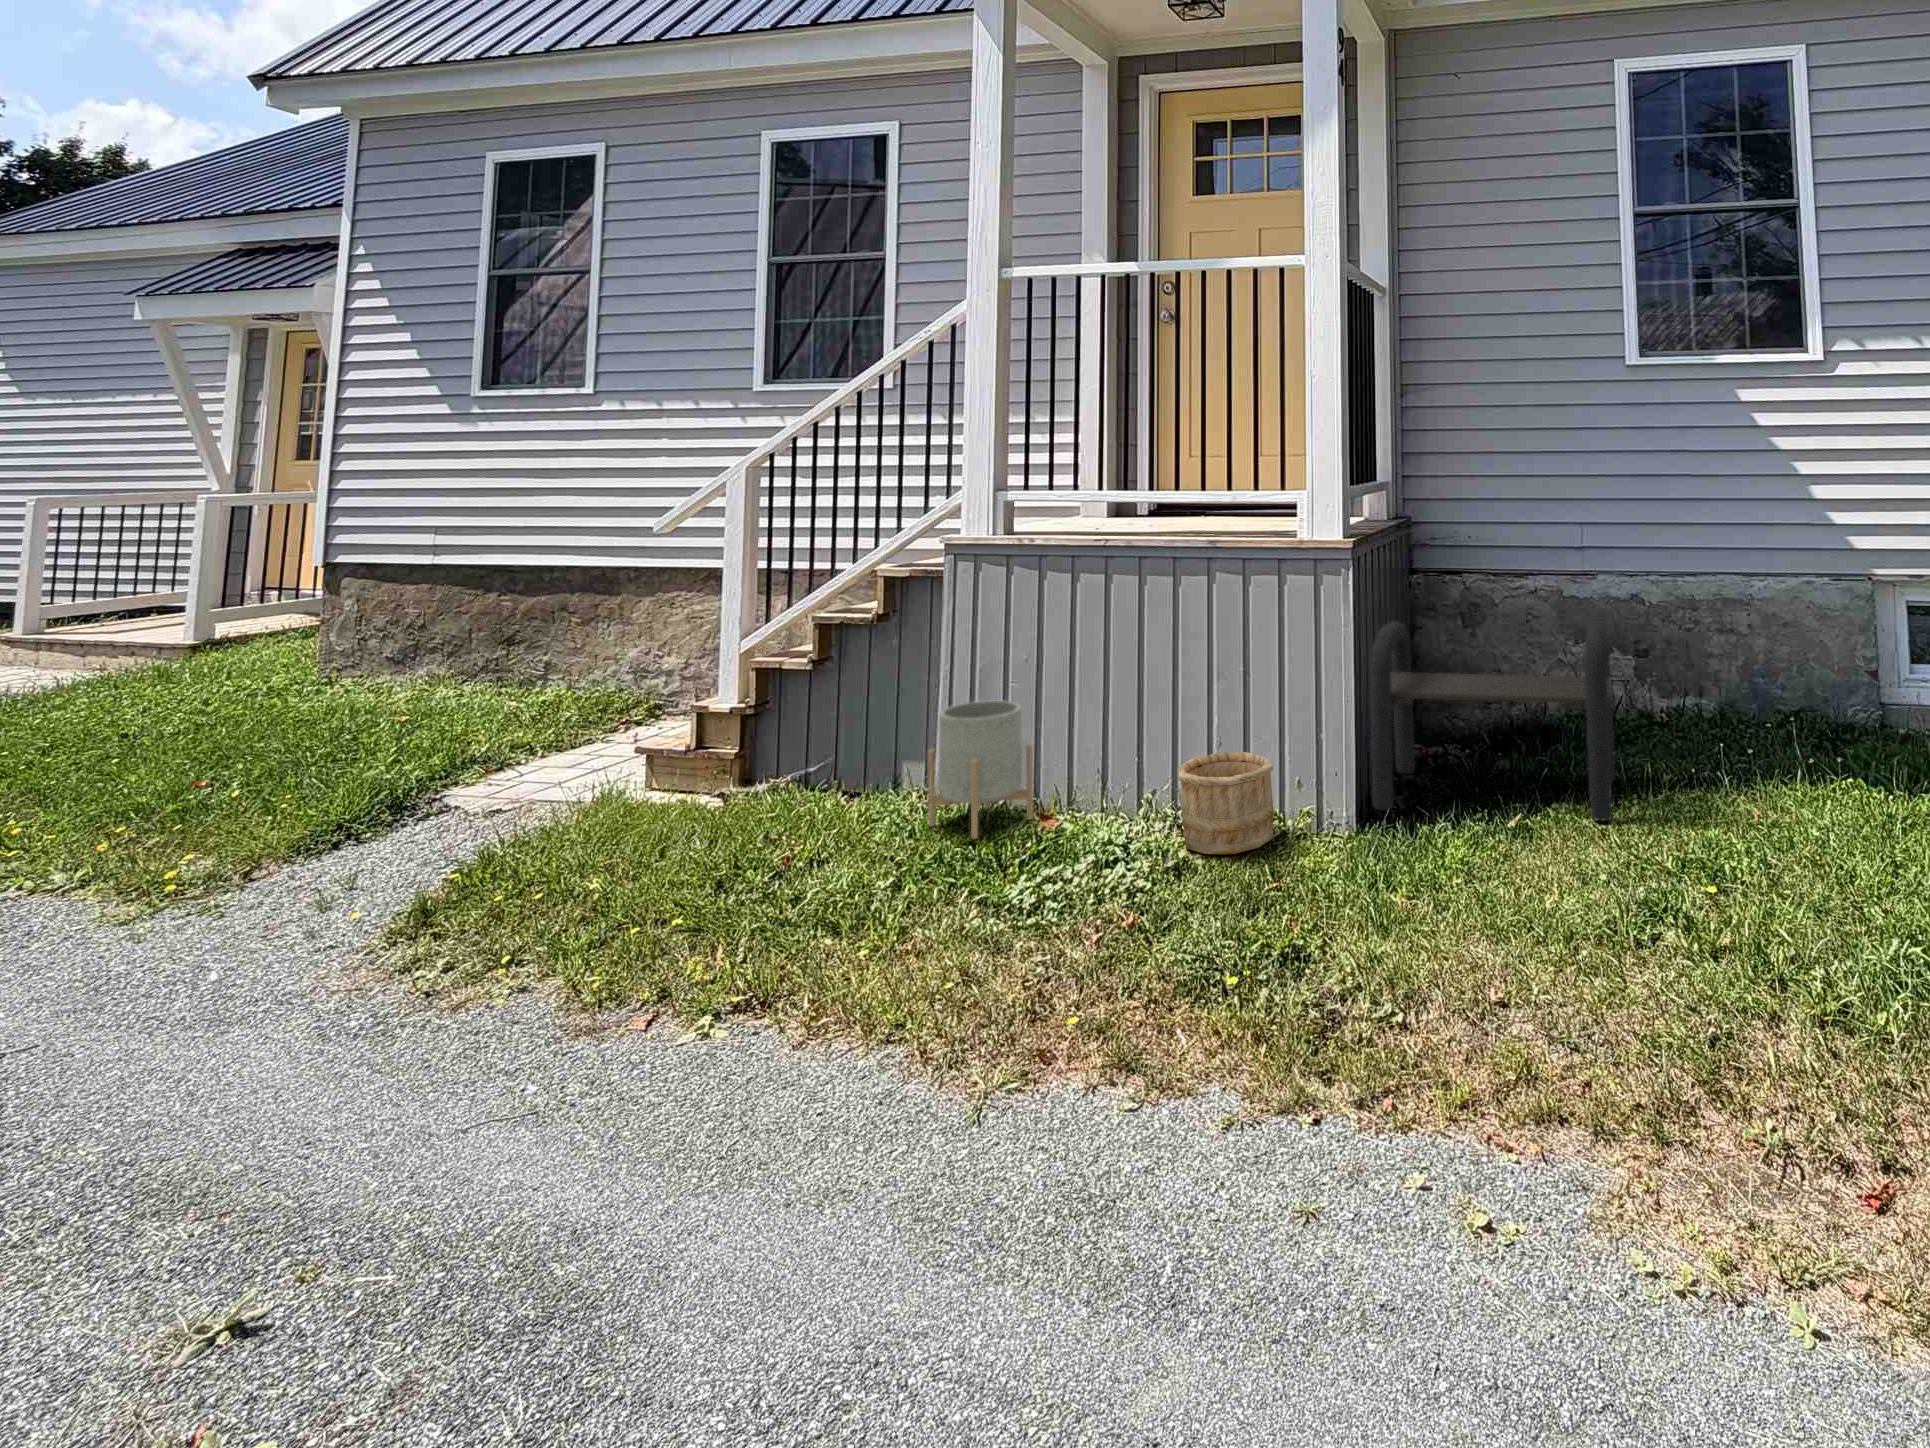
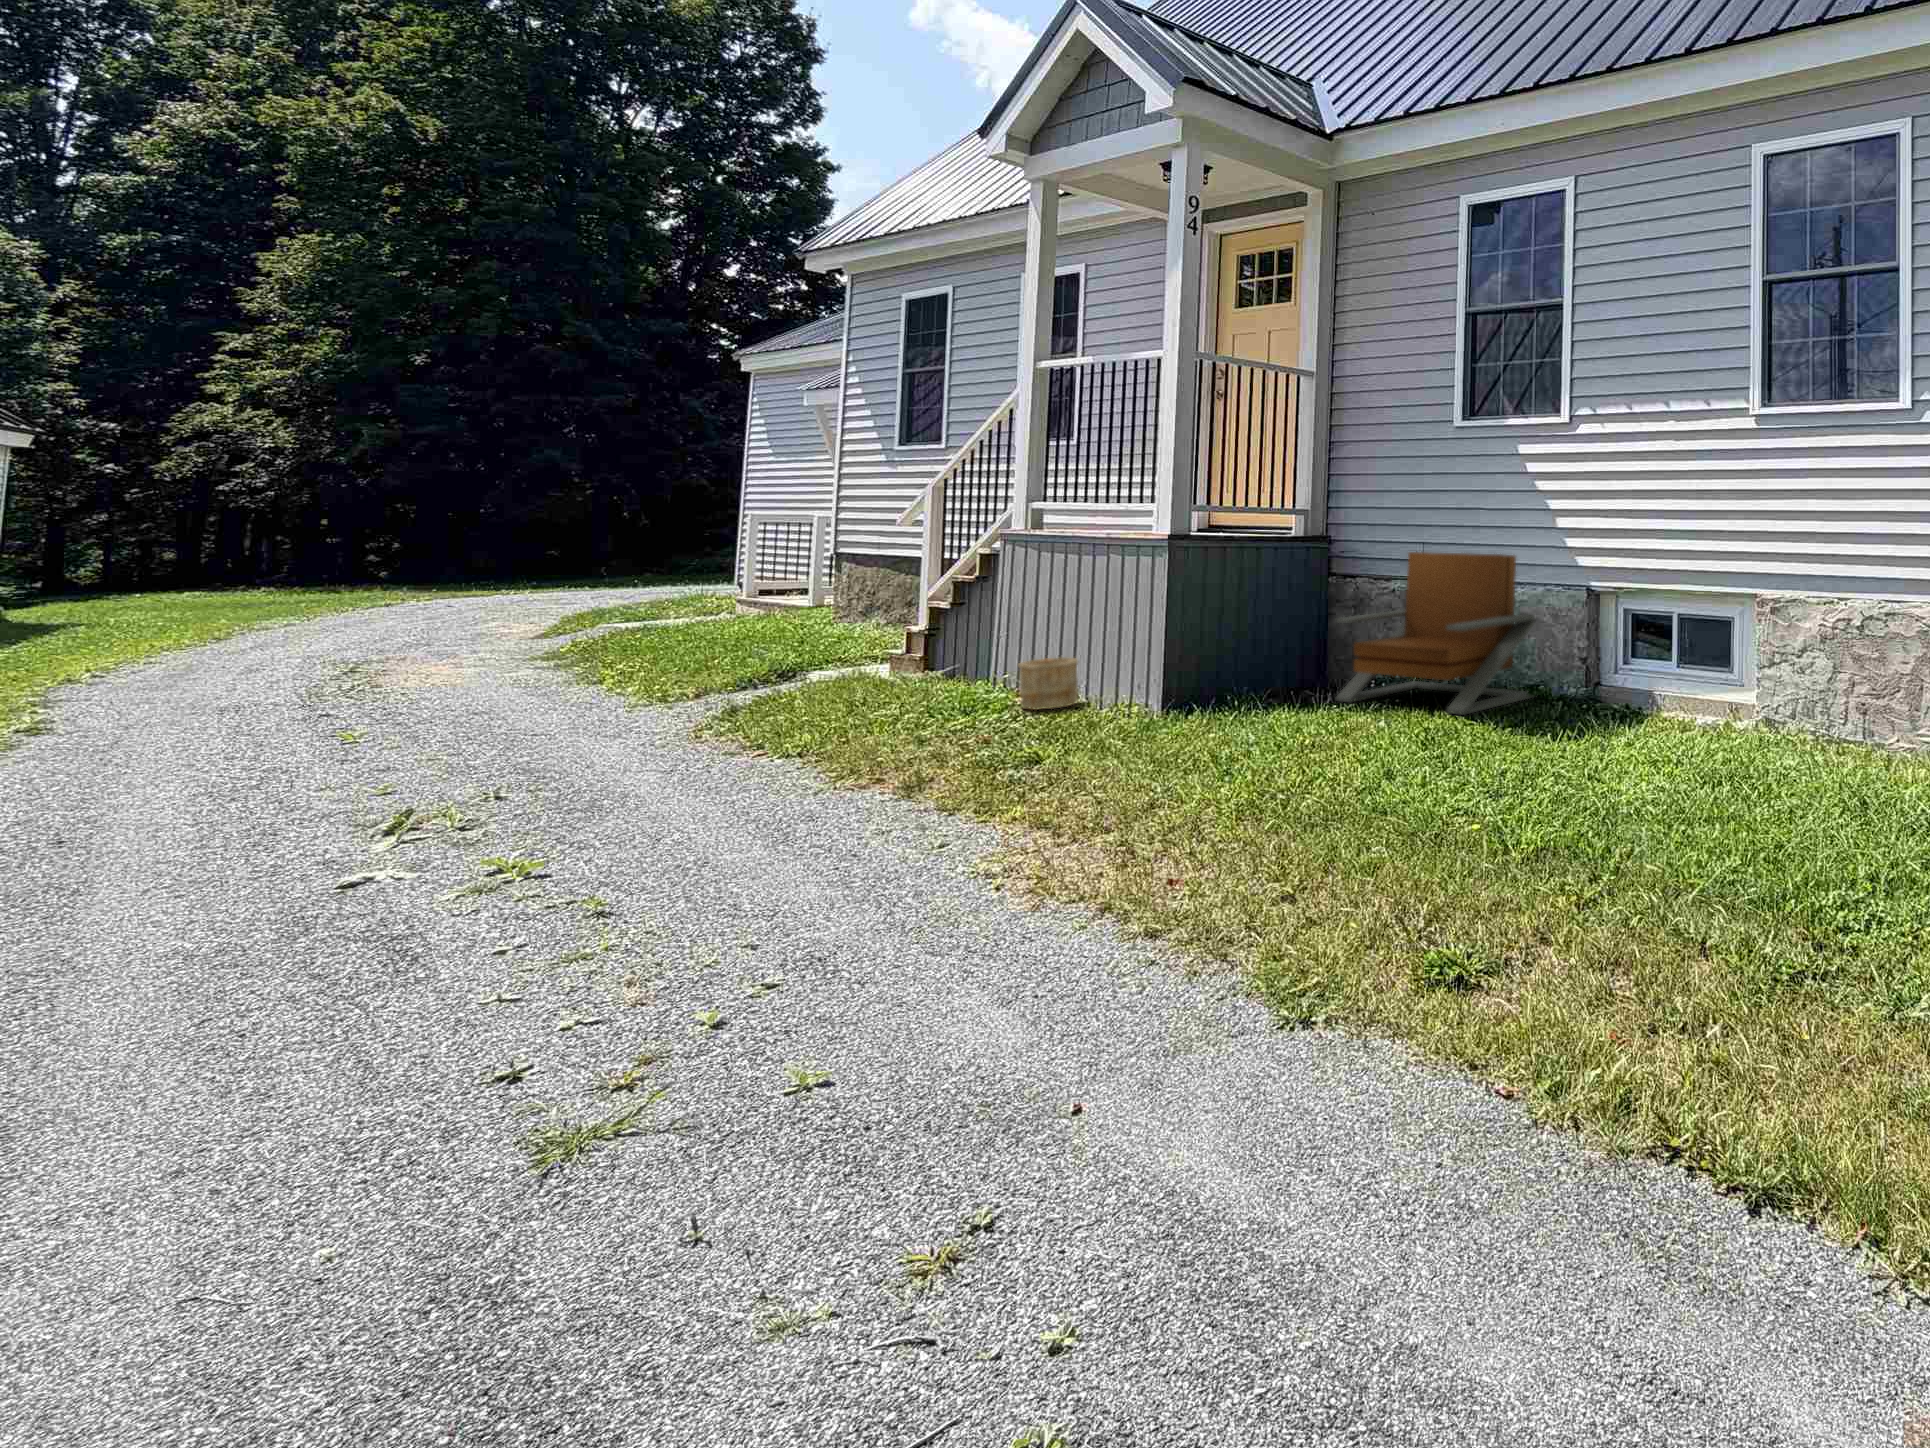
lounge chair: none [1601,541,1856,776] -> present [1336,552,1535,715]
bench: present [1370,621,1615,821] -> none [1154,591,1323,717]
planter: present [928,701,1033,839] -> none [940,623,992,695]

